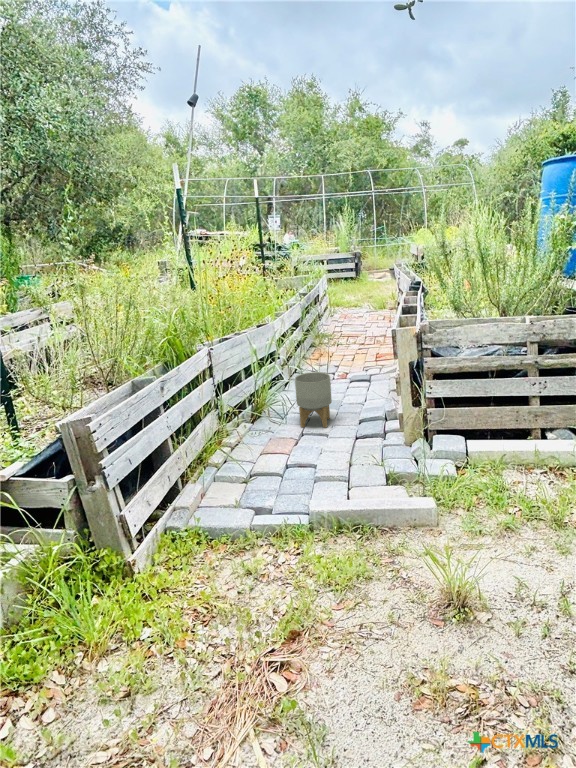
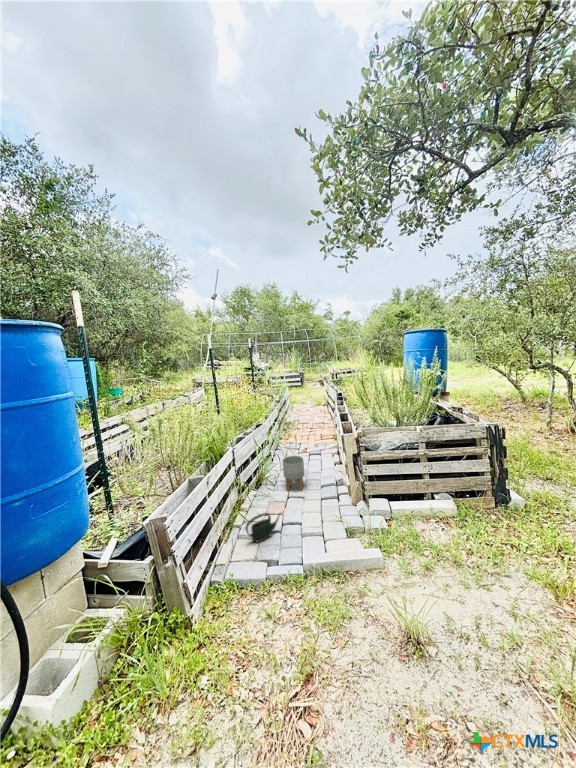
watering can: none [224,445,284,487] -> present [246,513,280,542]

